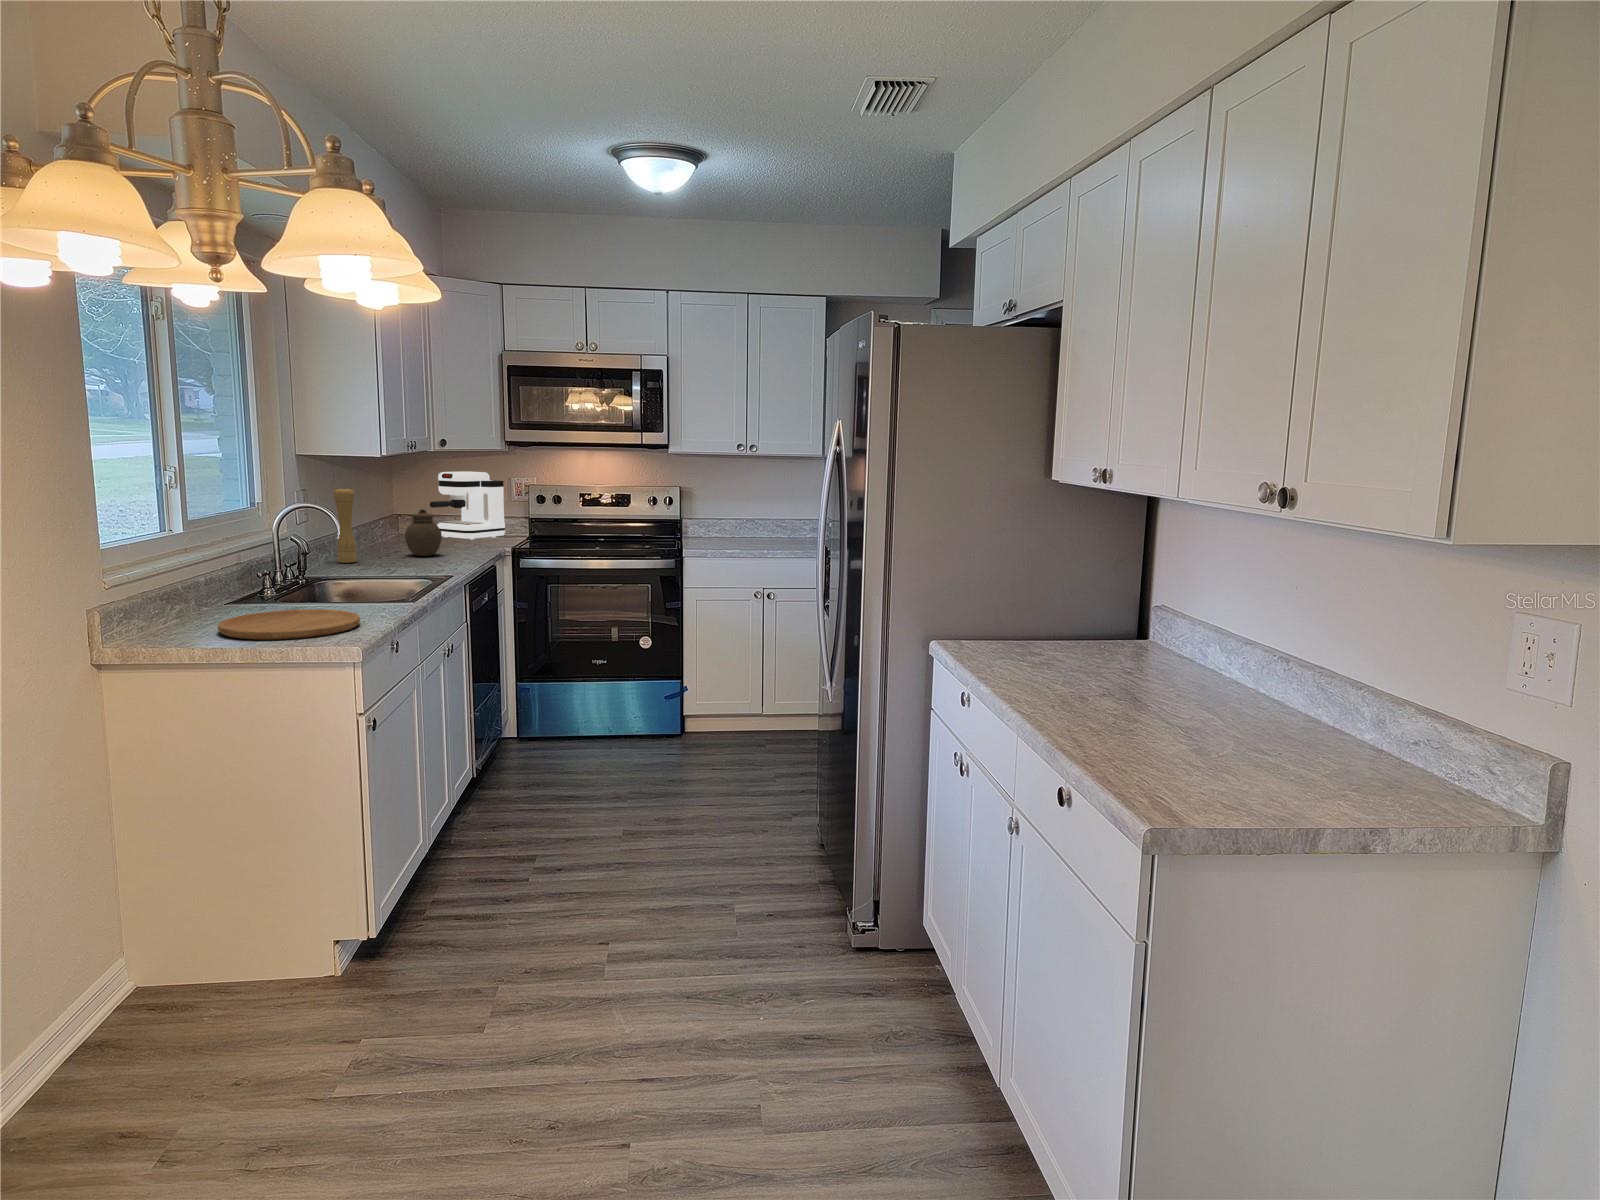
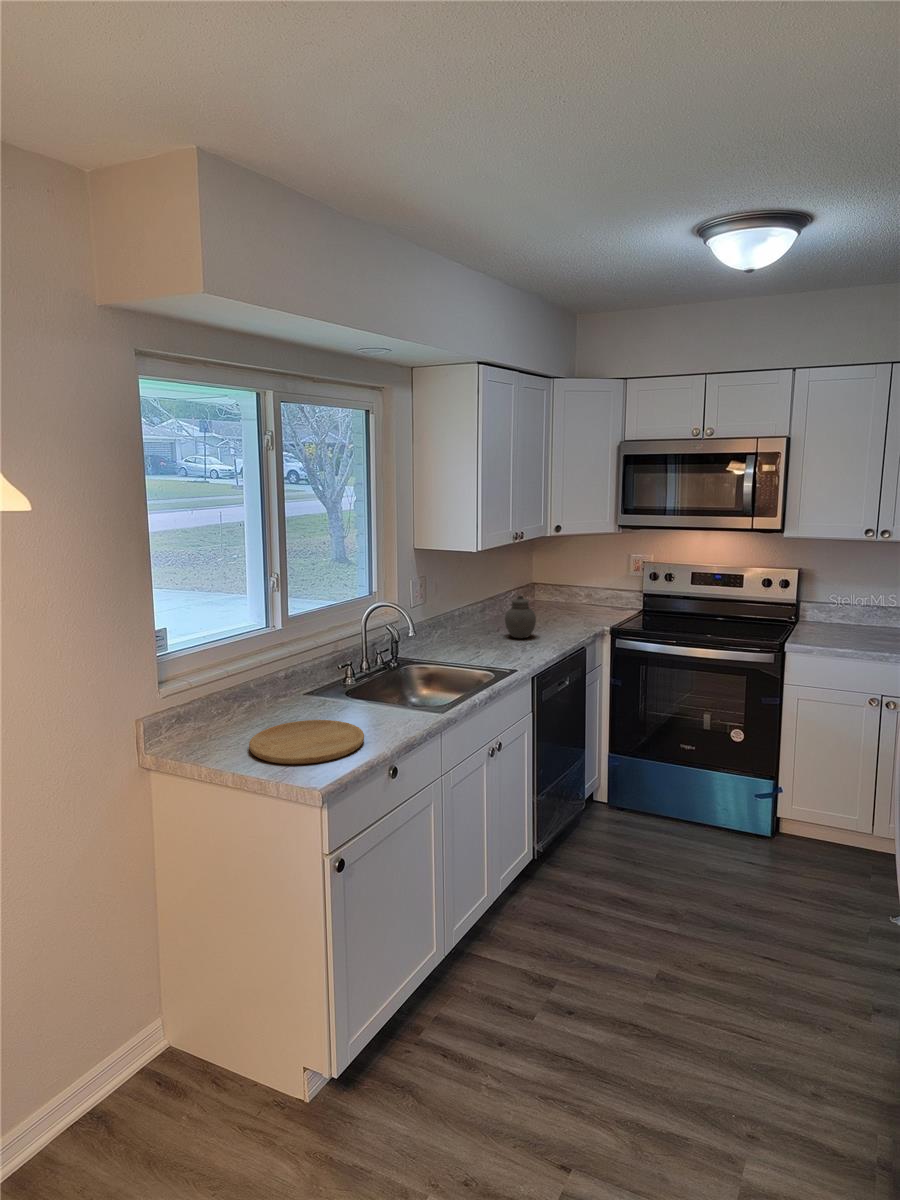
coffee maker: present [430,471,505,540] -> none [549,548,617,615]
pepper mill: present [333,488,357,563] -> none [441,579,458,644]

